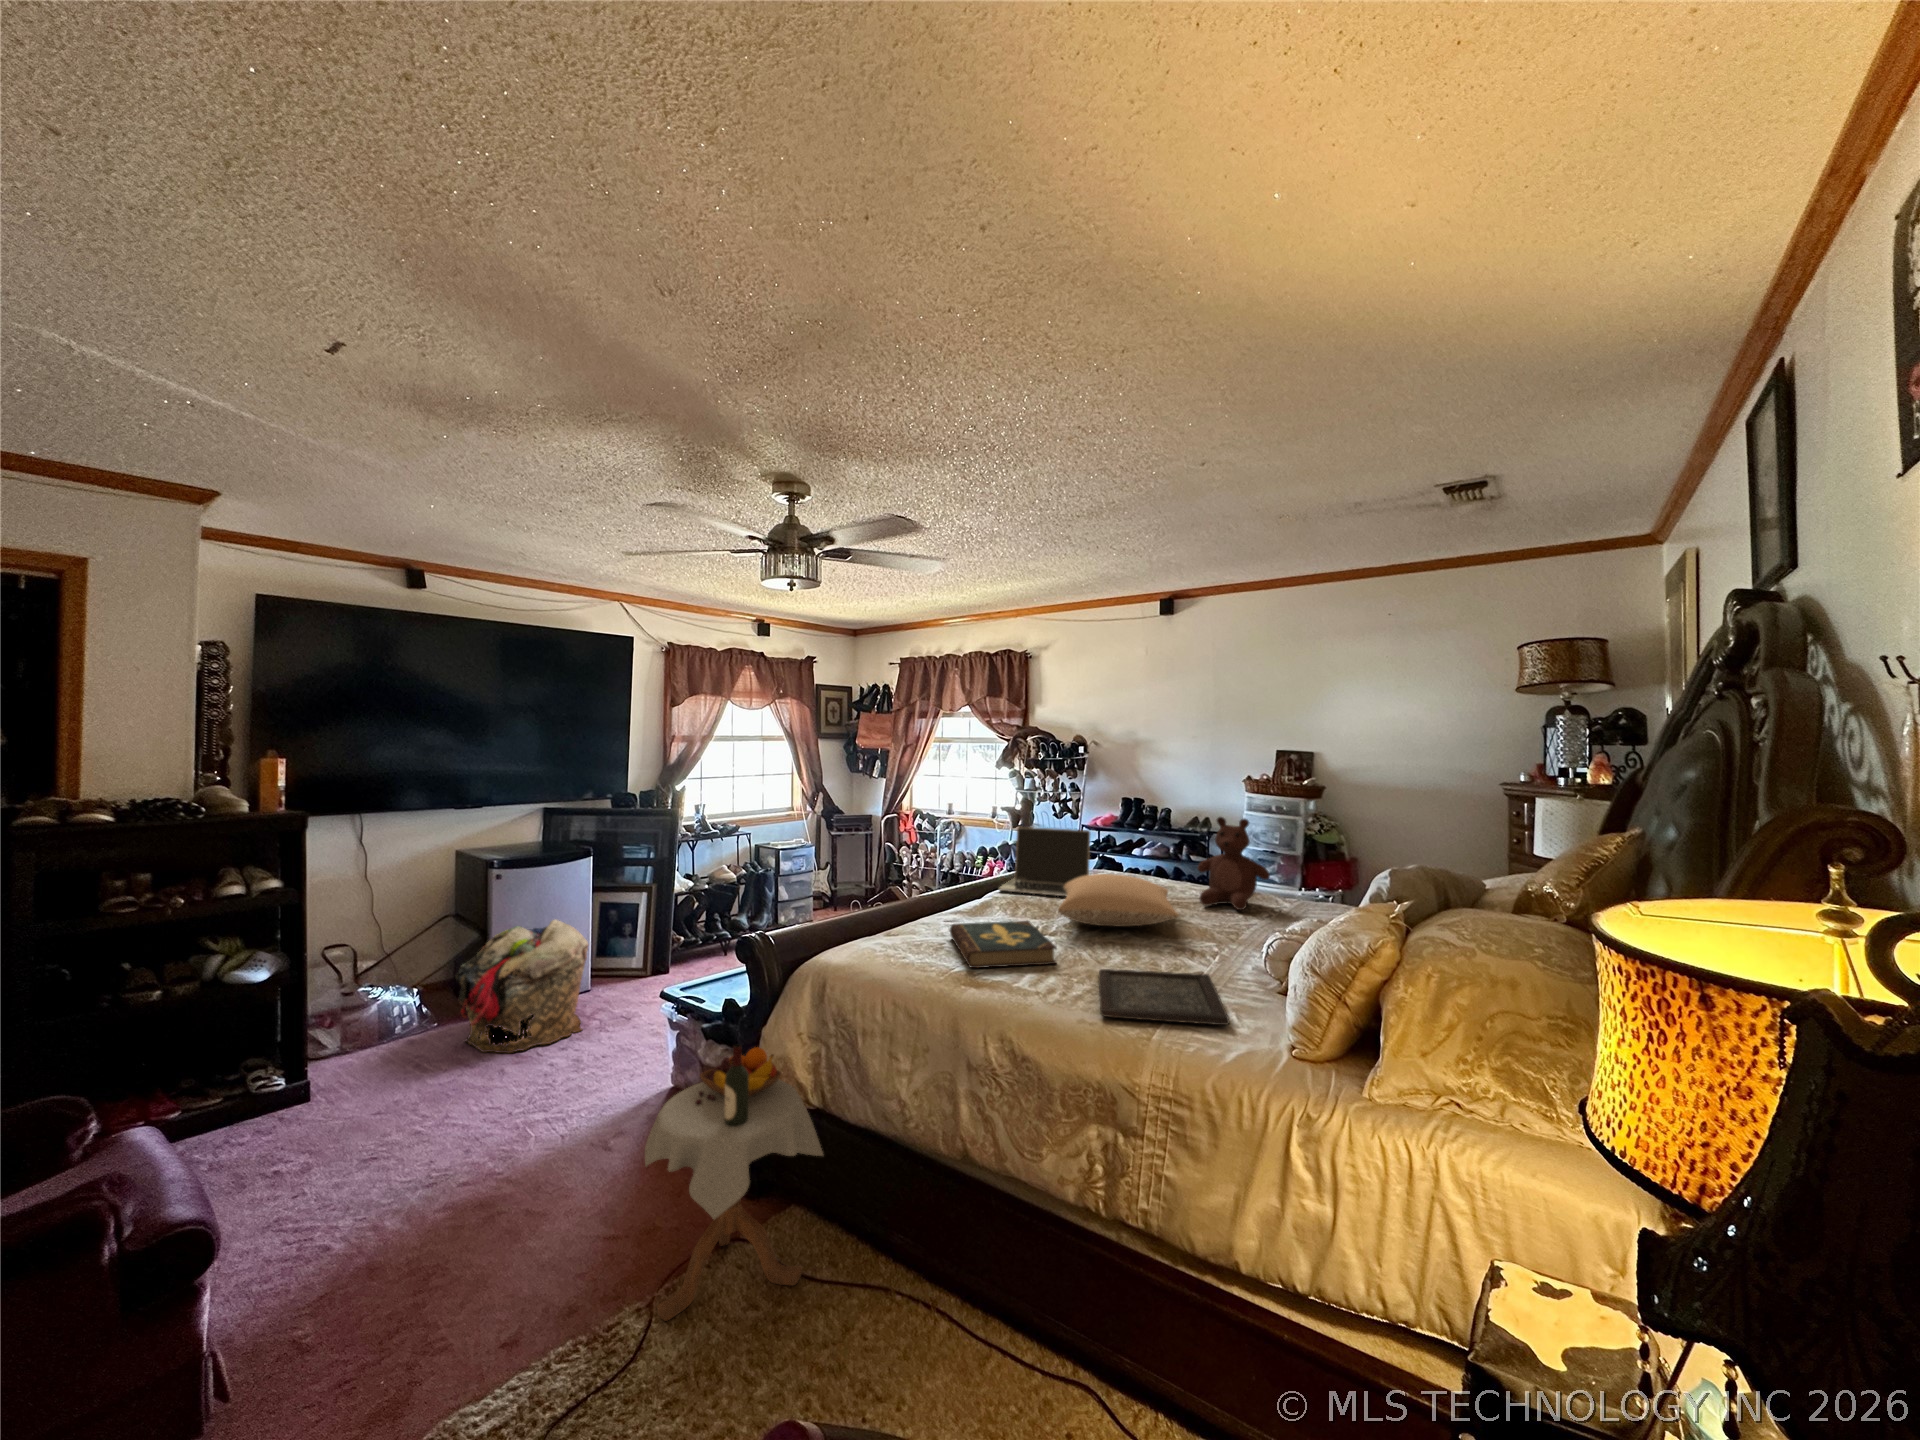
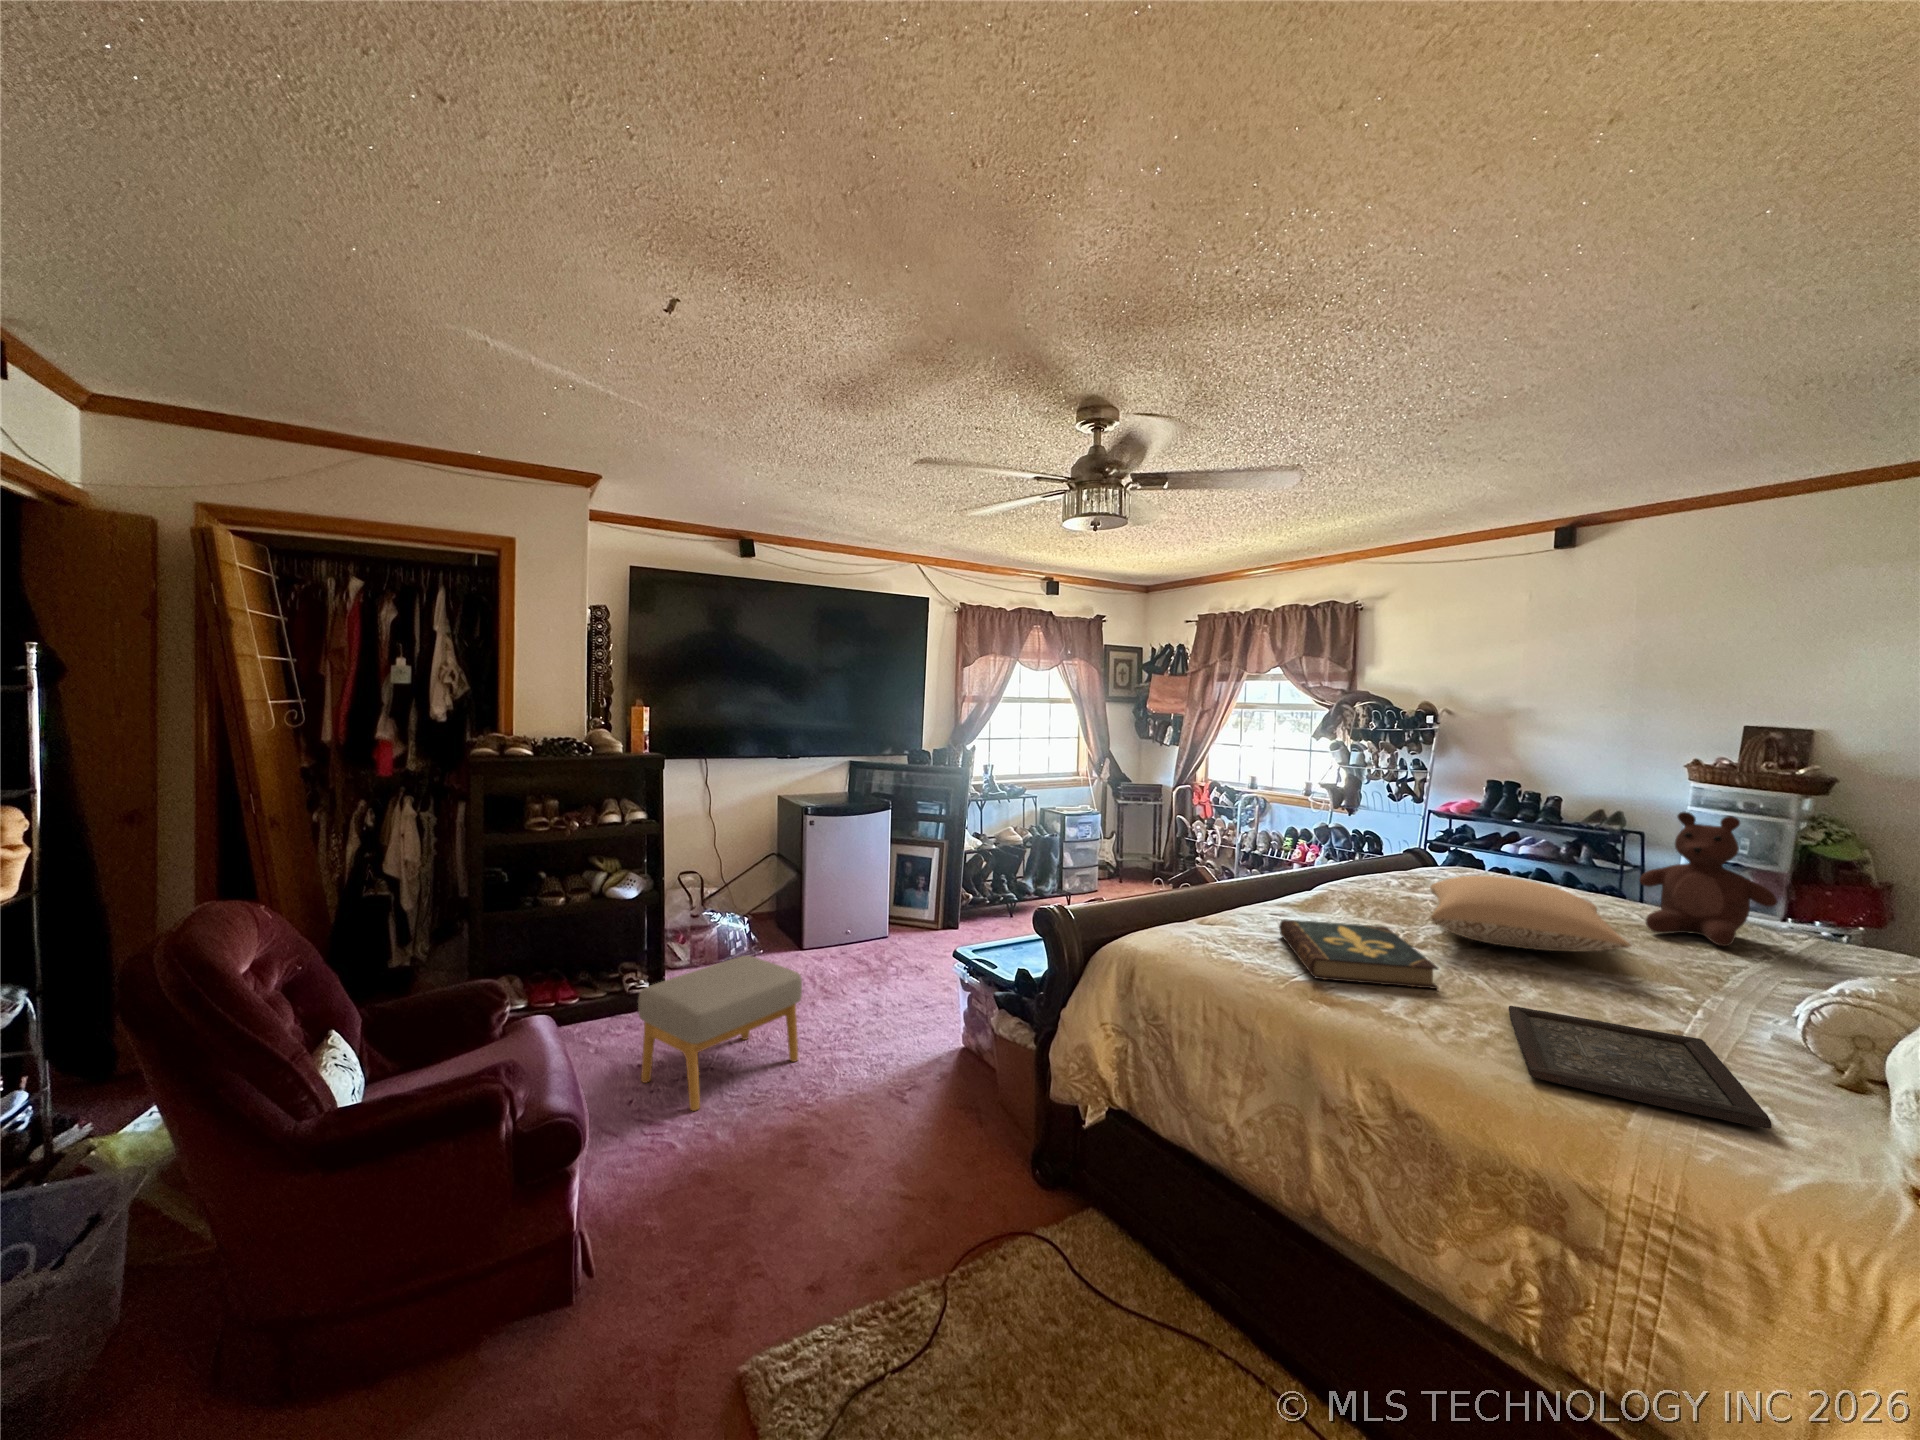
laptop: present [999,827,1090,896] -> none [1333,808,1463,901]
laundry basket: present [455,920,588,1053] -> none [776,868,885,989]
footstool: none [272,1028,490,1209] -> present [638,956,802,1111]
side table: present [645,1045,823,1321] -> none [940,1029,1130,1306]

